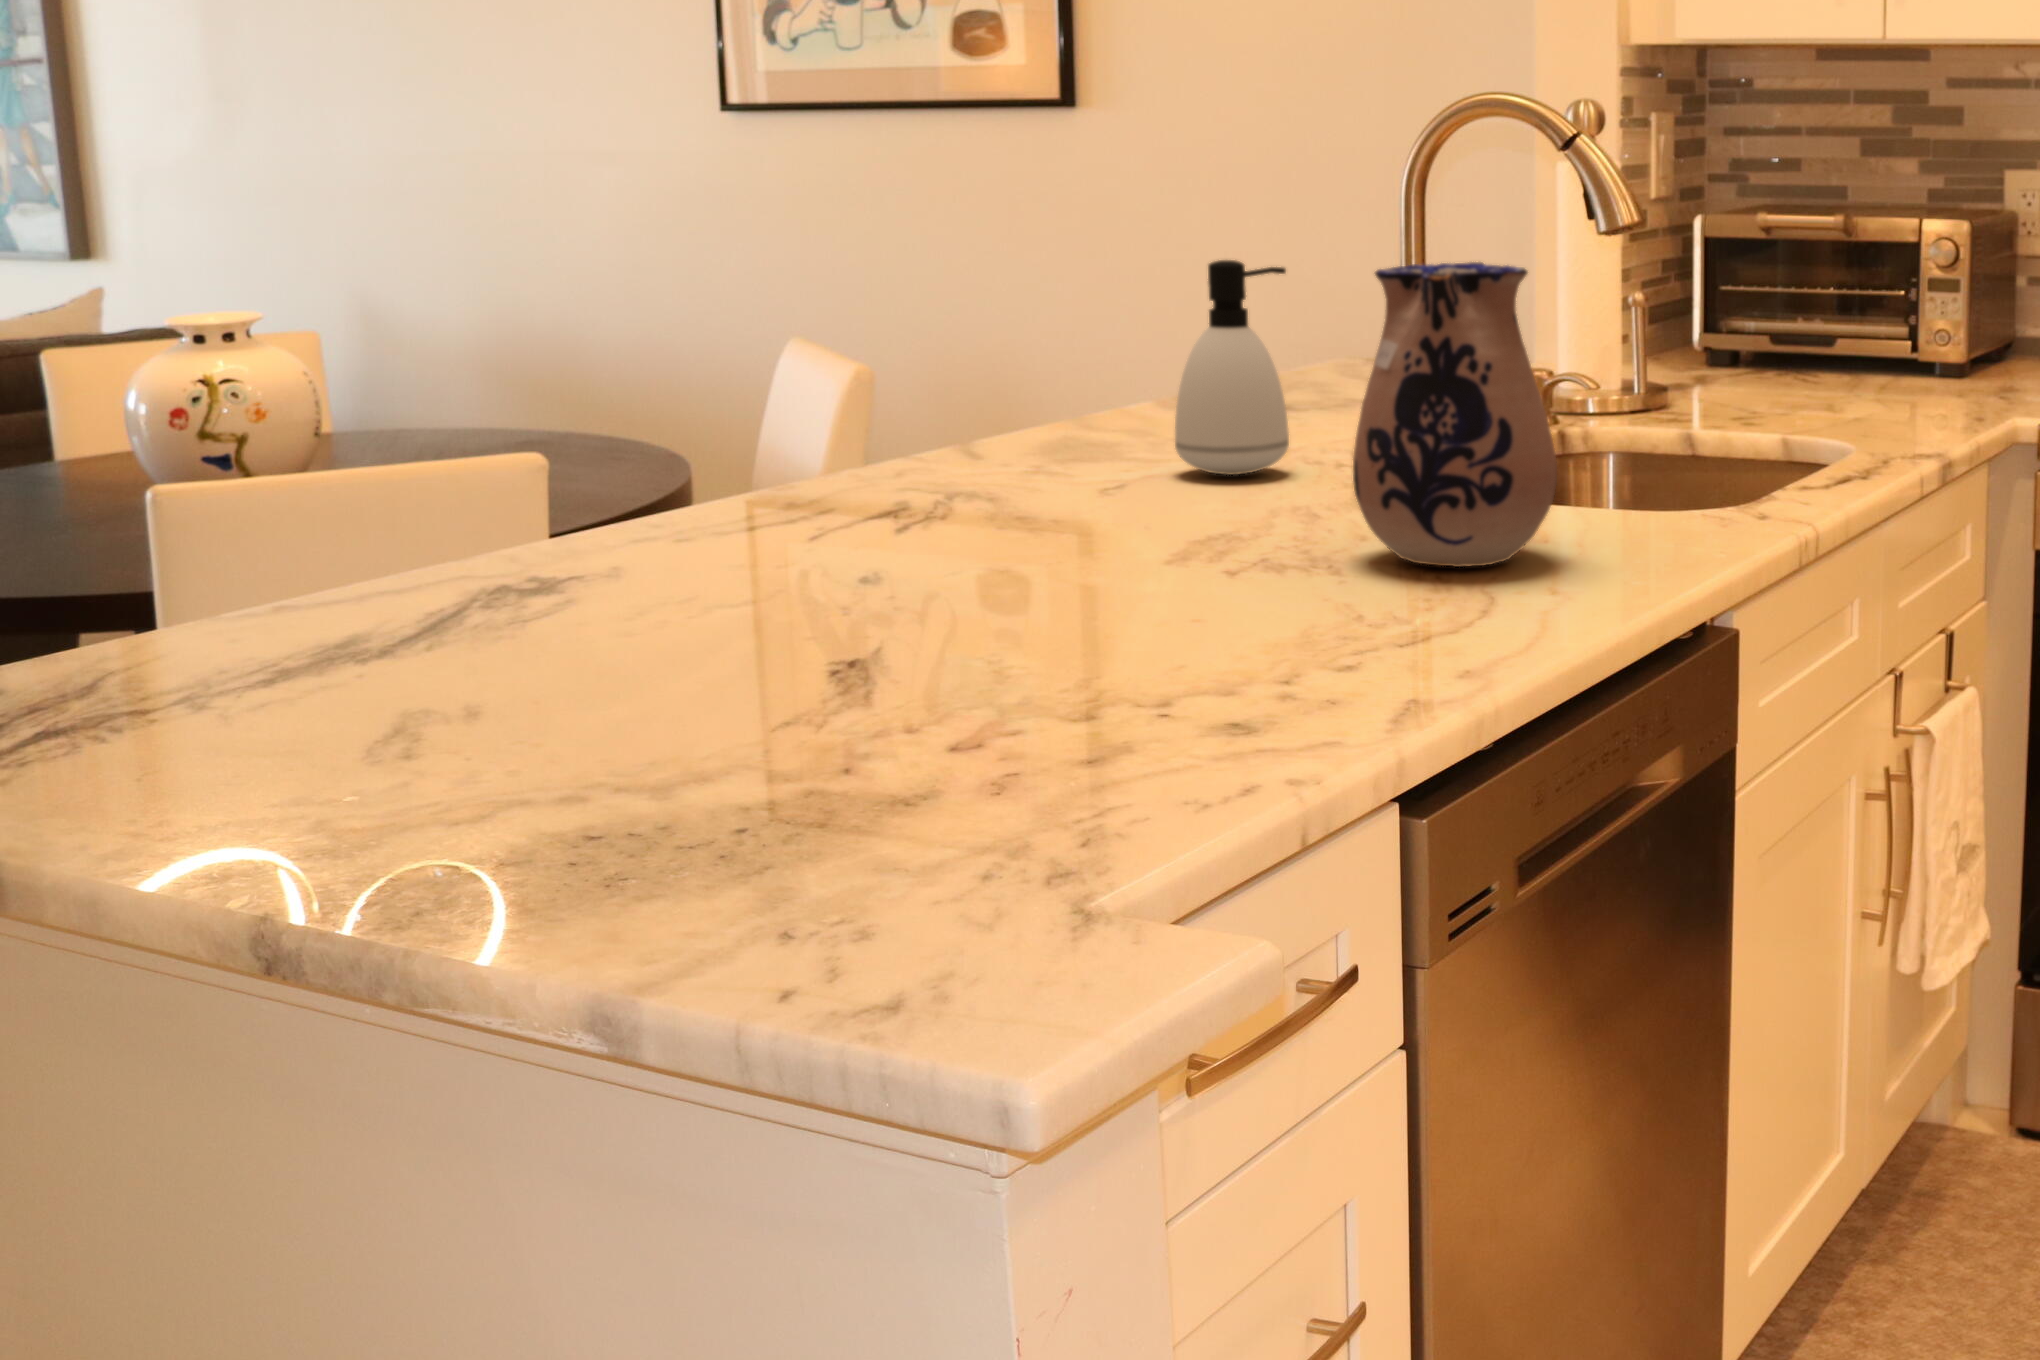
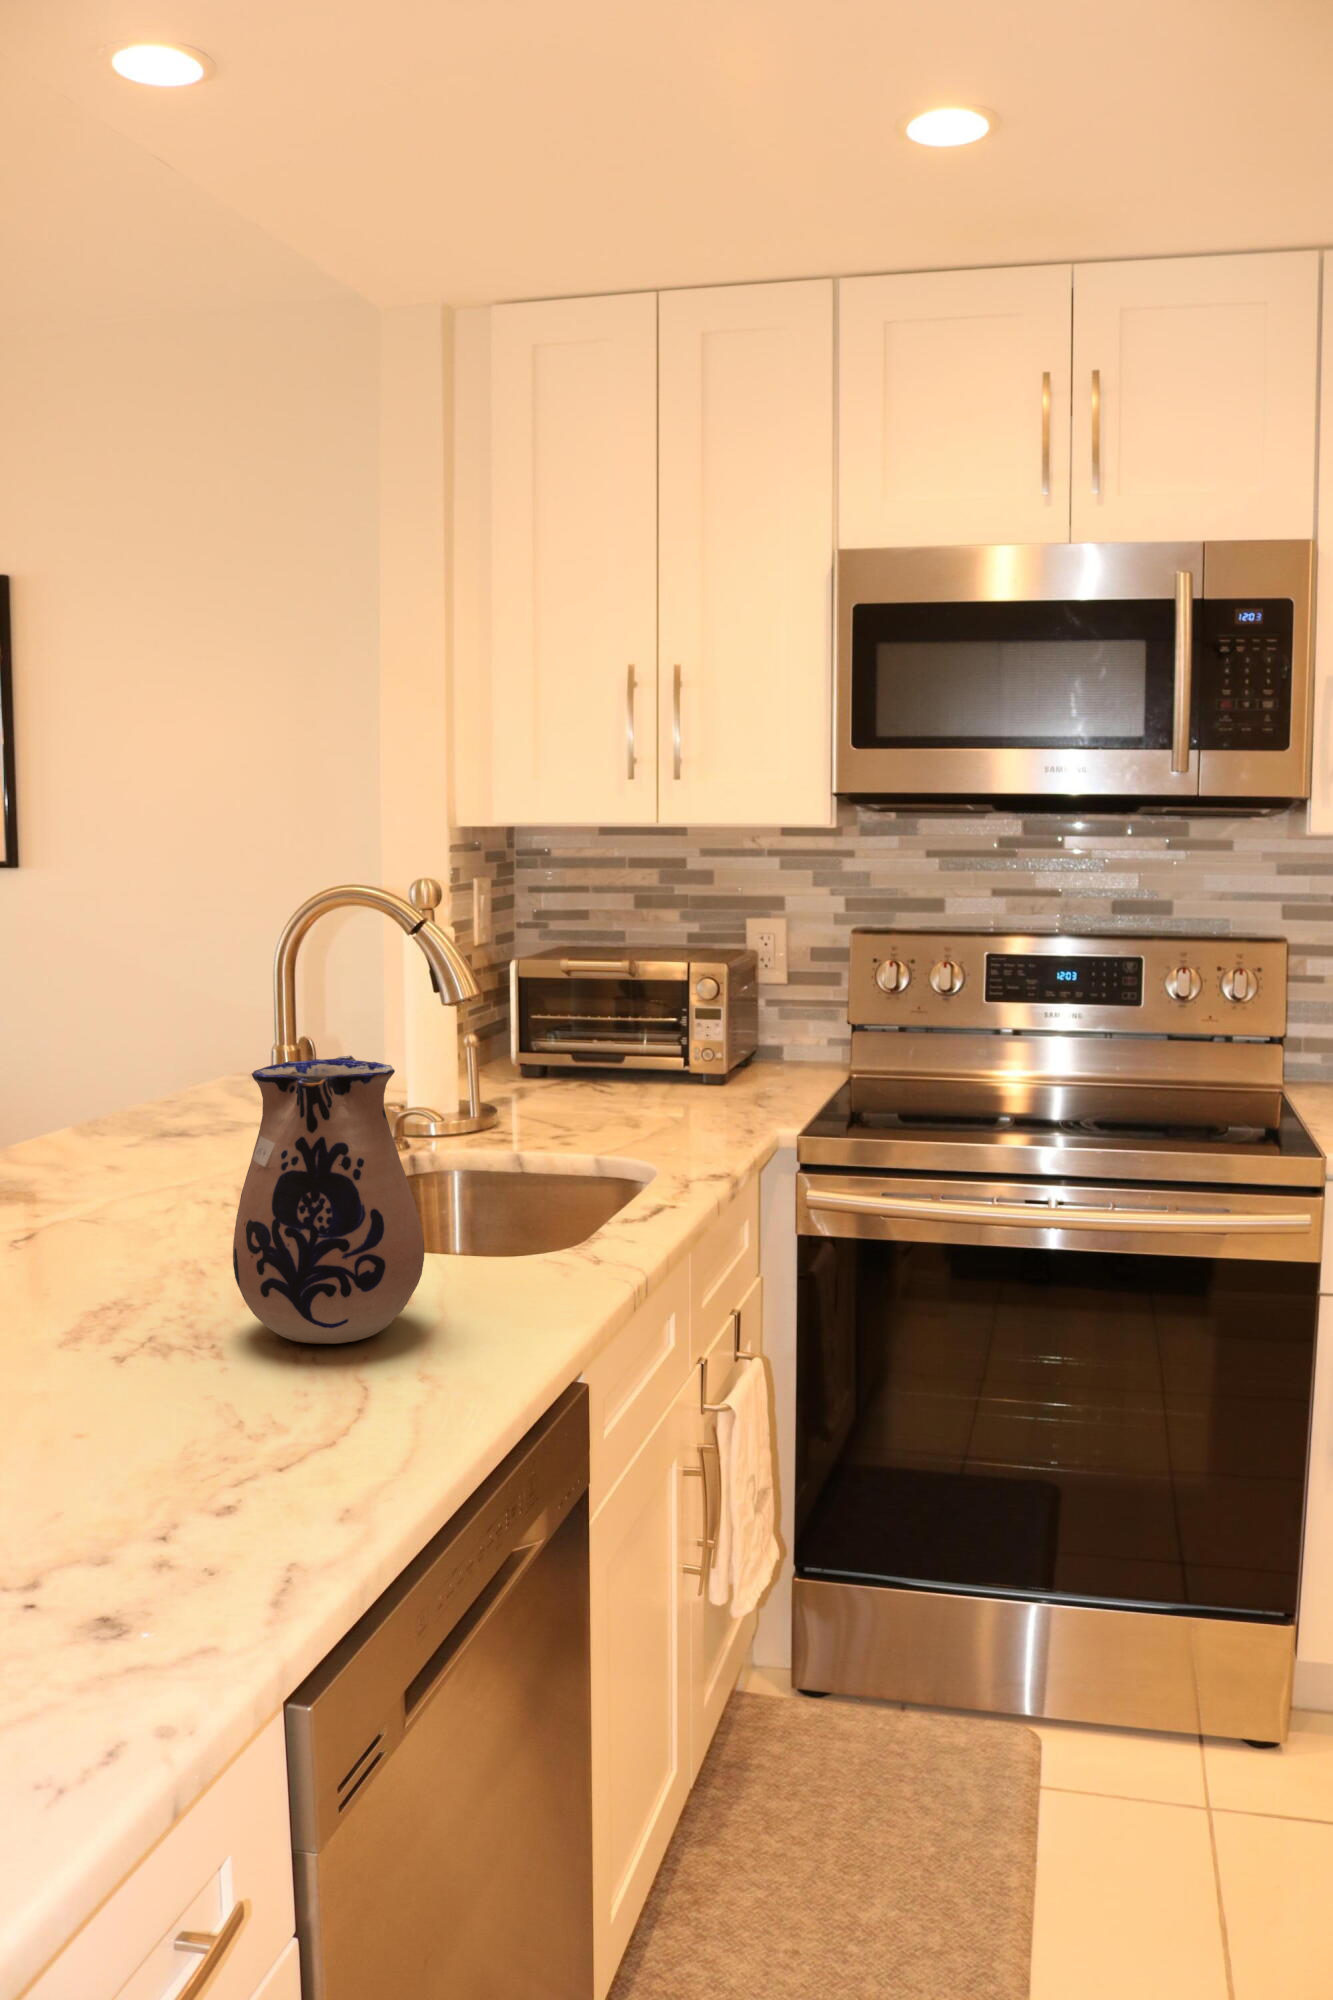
soap dispenser: present [1175,260,1289,475] -> none [68,1034,174,1224]

